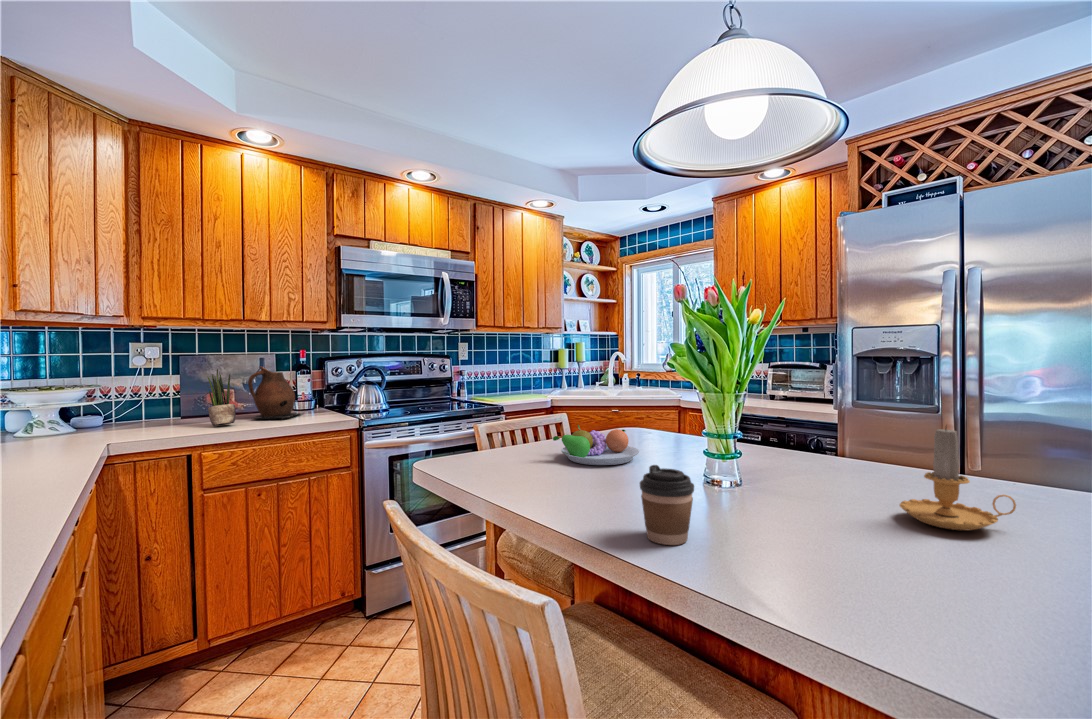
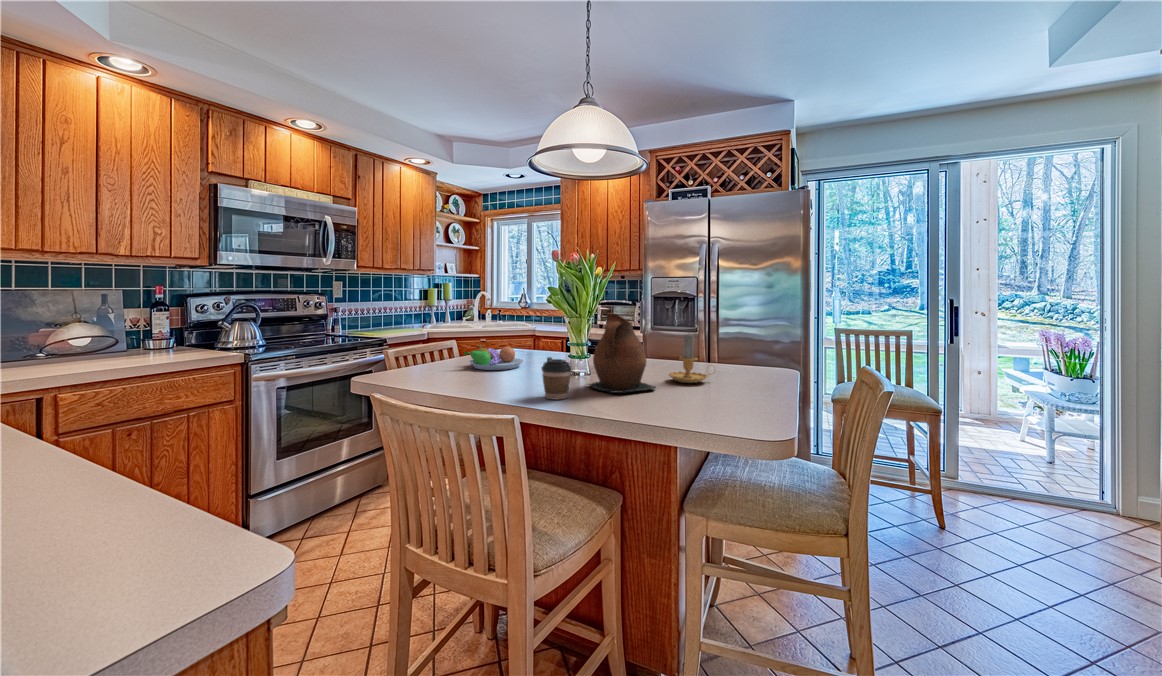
ceramic pitcher: present [248,367,301,419] -> present [588,314,656,393]
potted plant: present [208,369,236,426] -> none [71,304,110,362]

